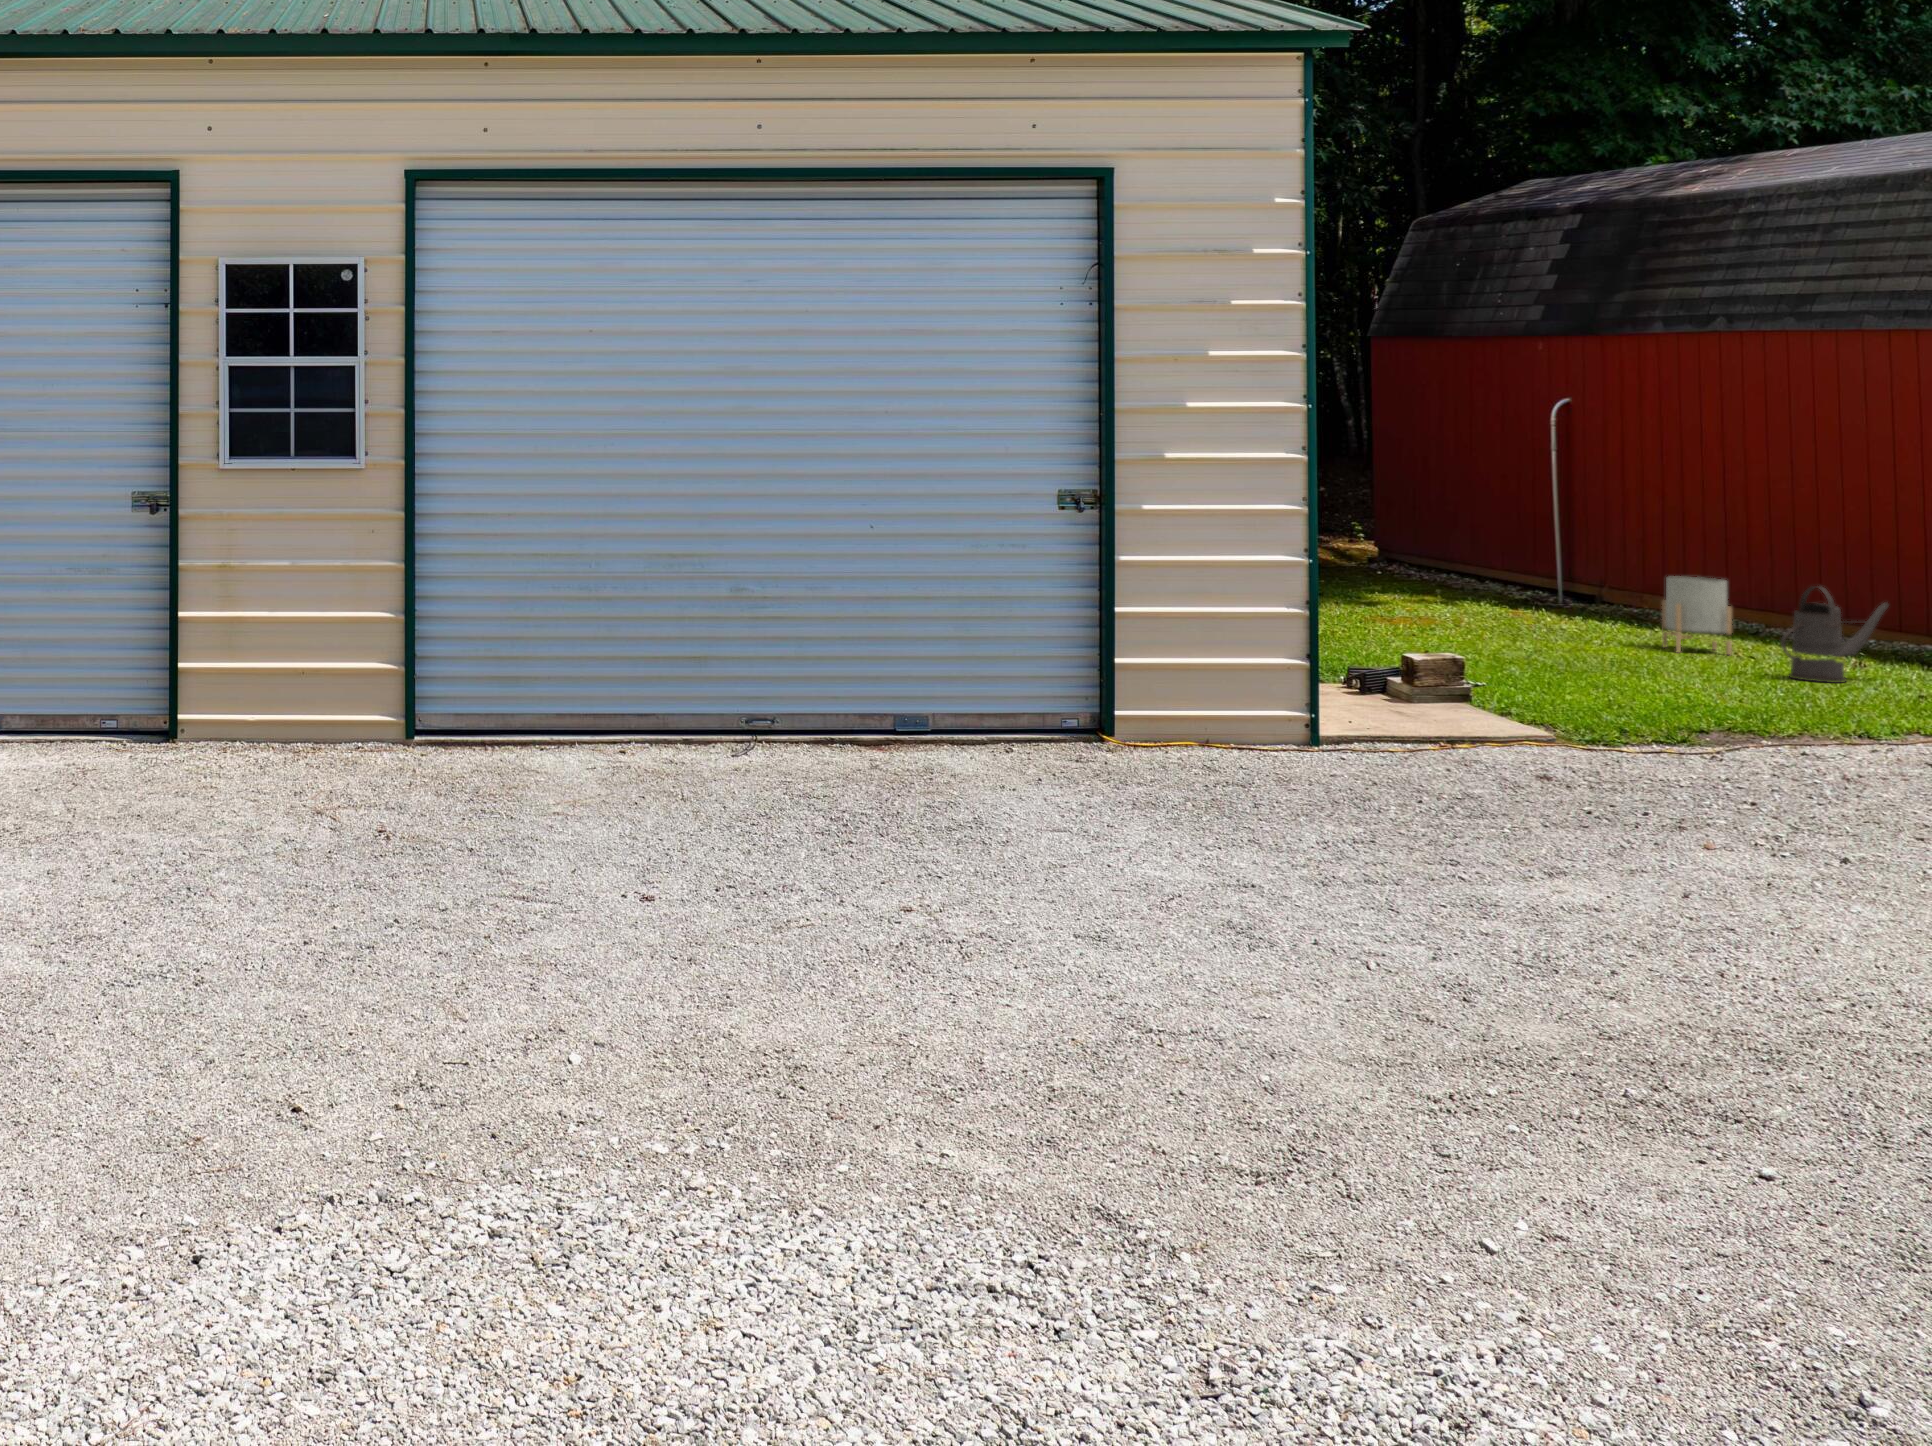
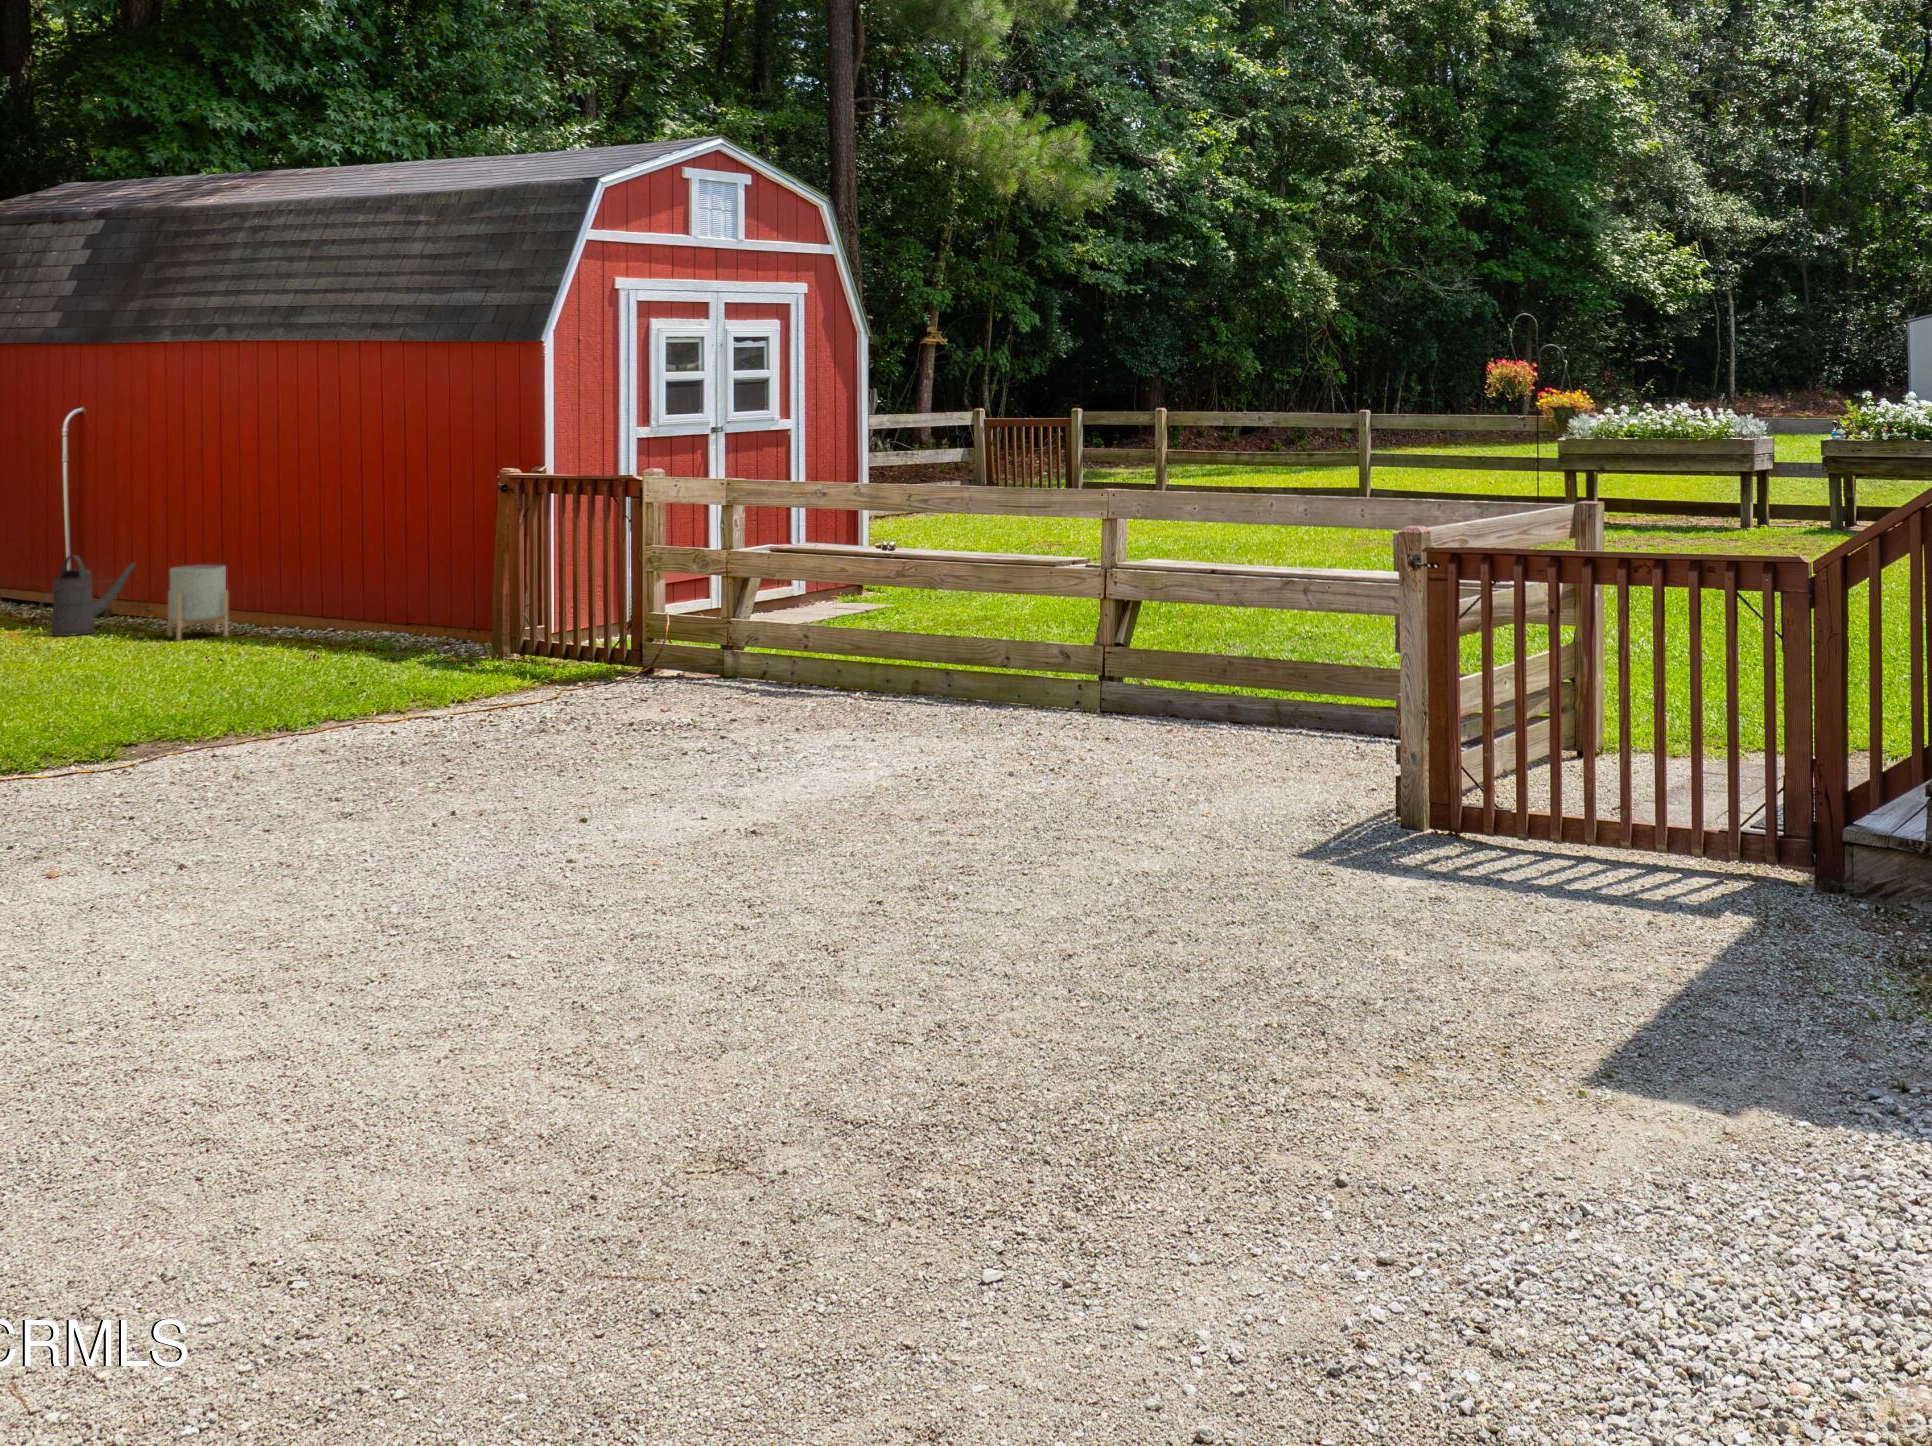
watering can: present [1781,586,1888,683] -> present [39,555,136,636]

